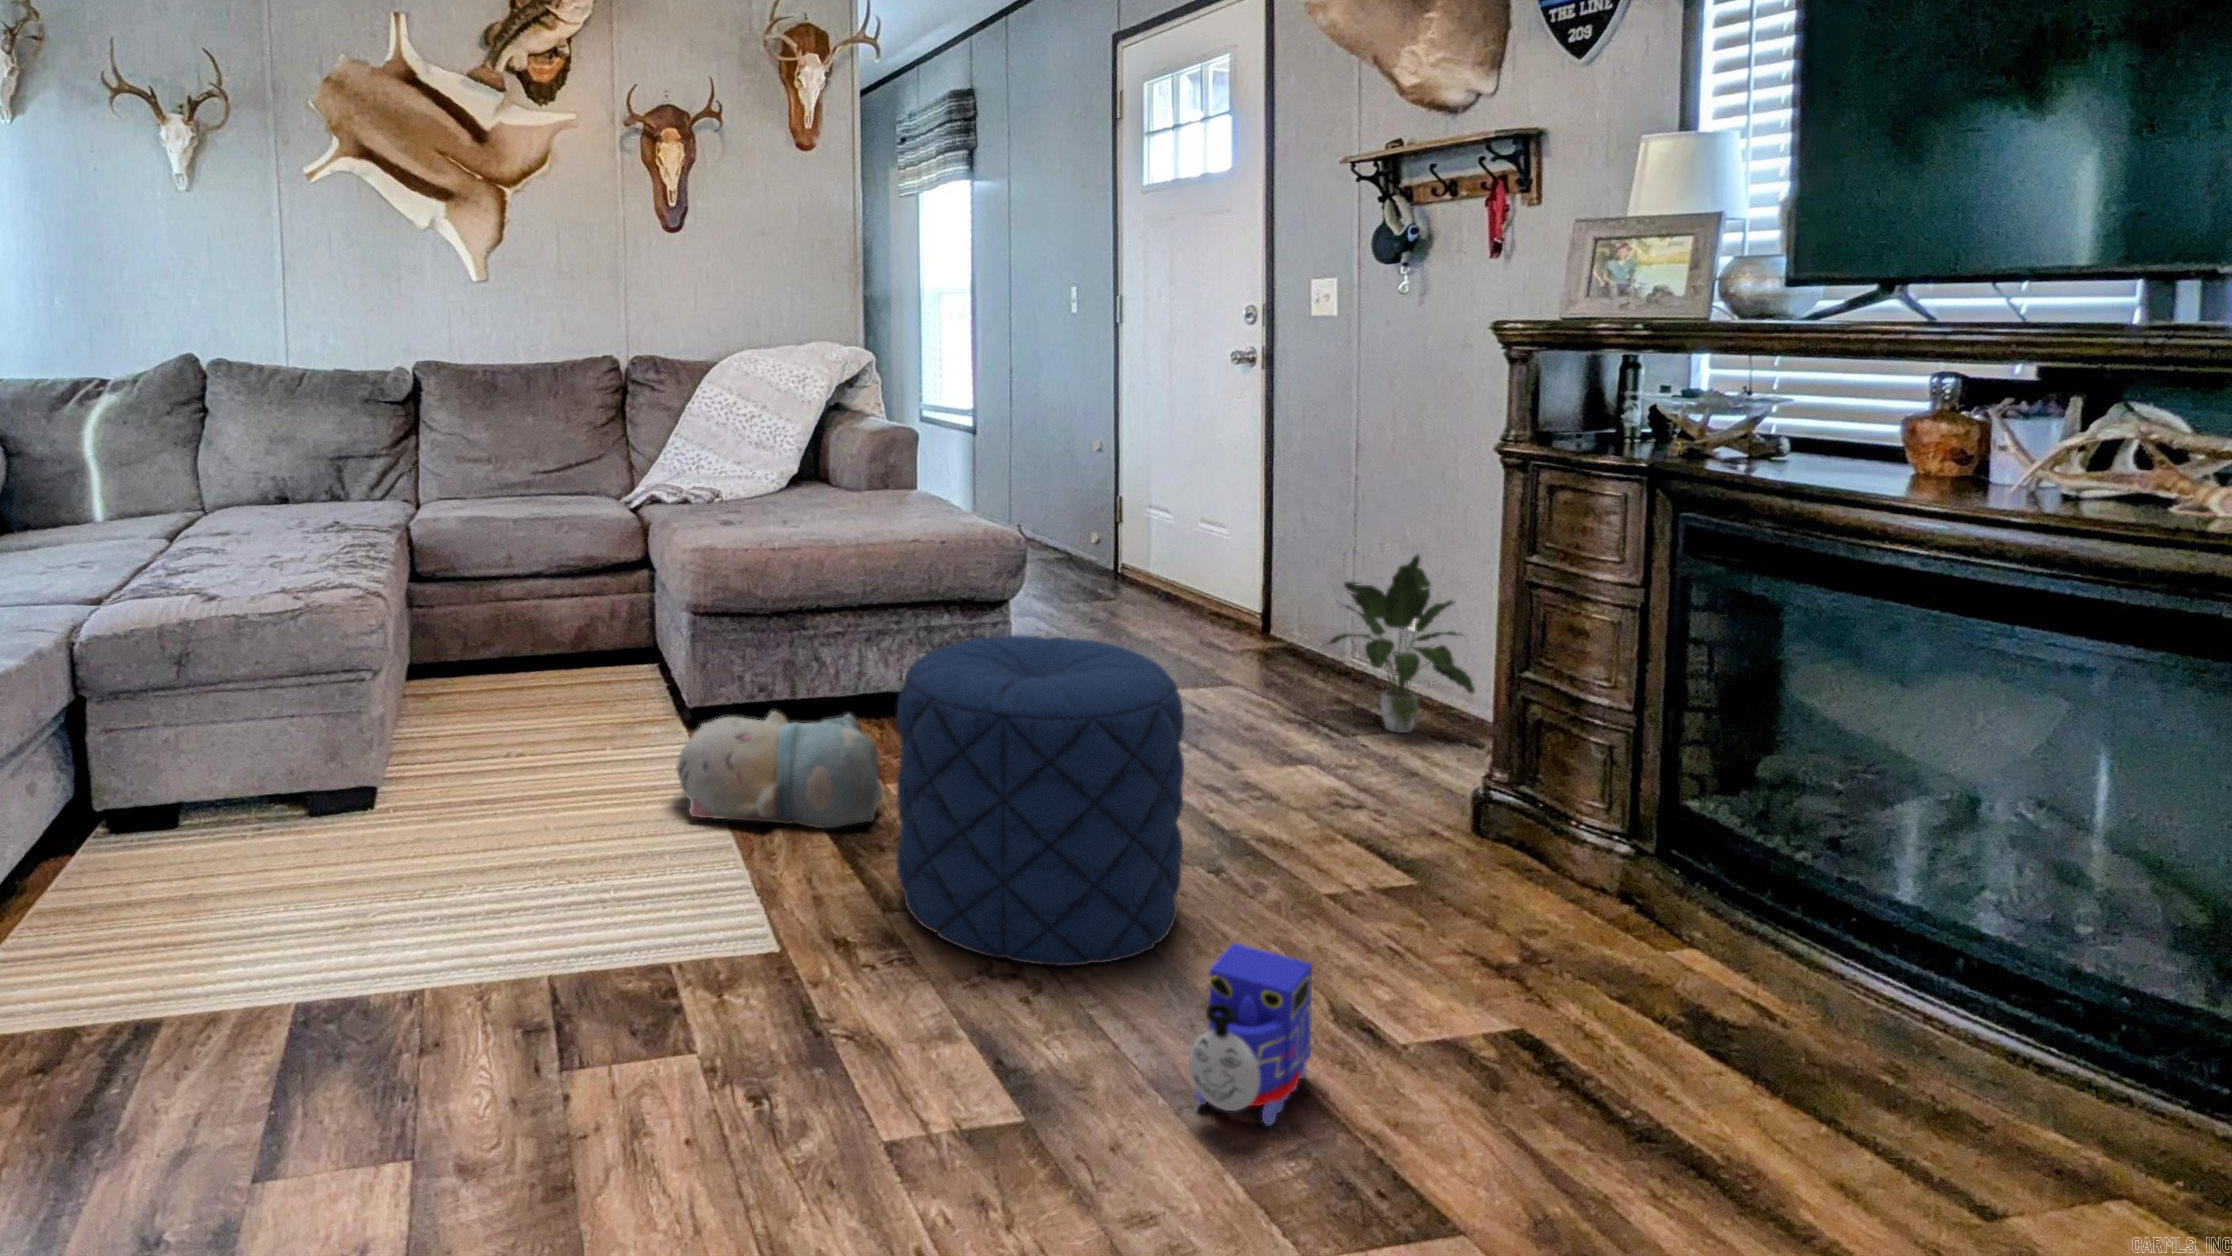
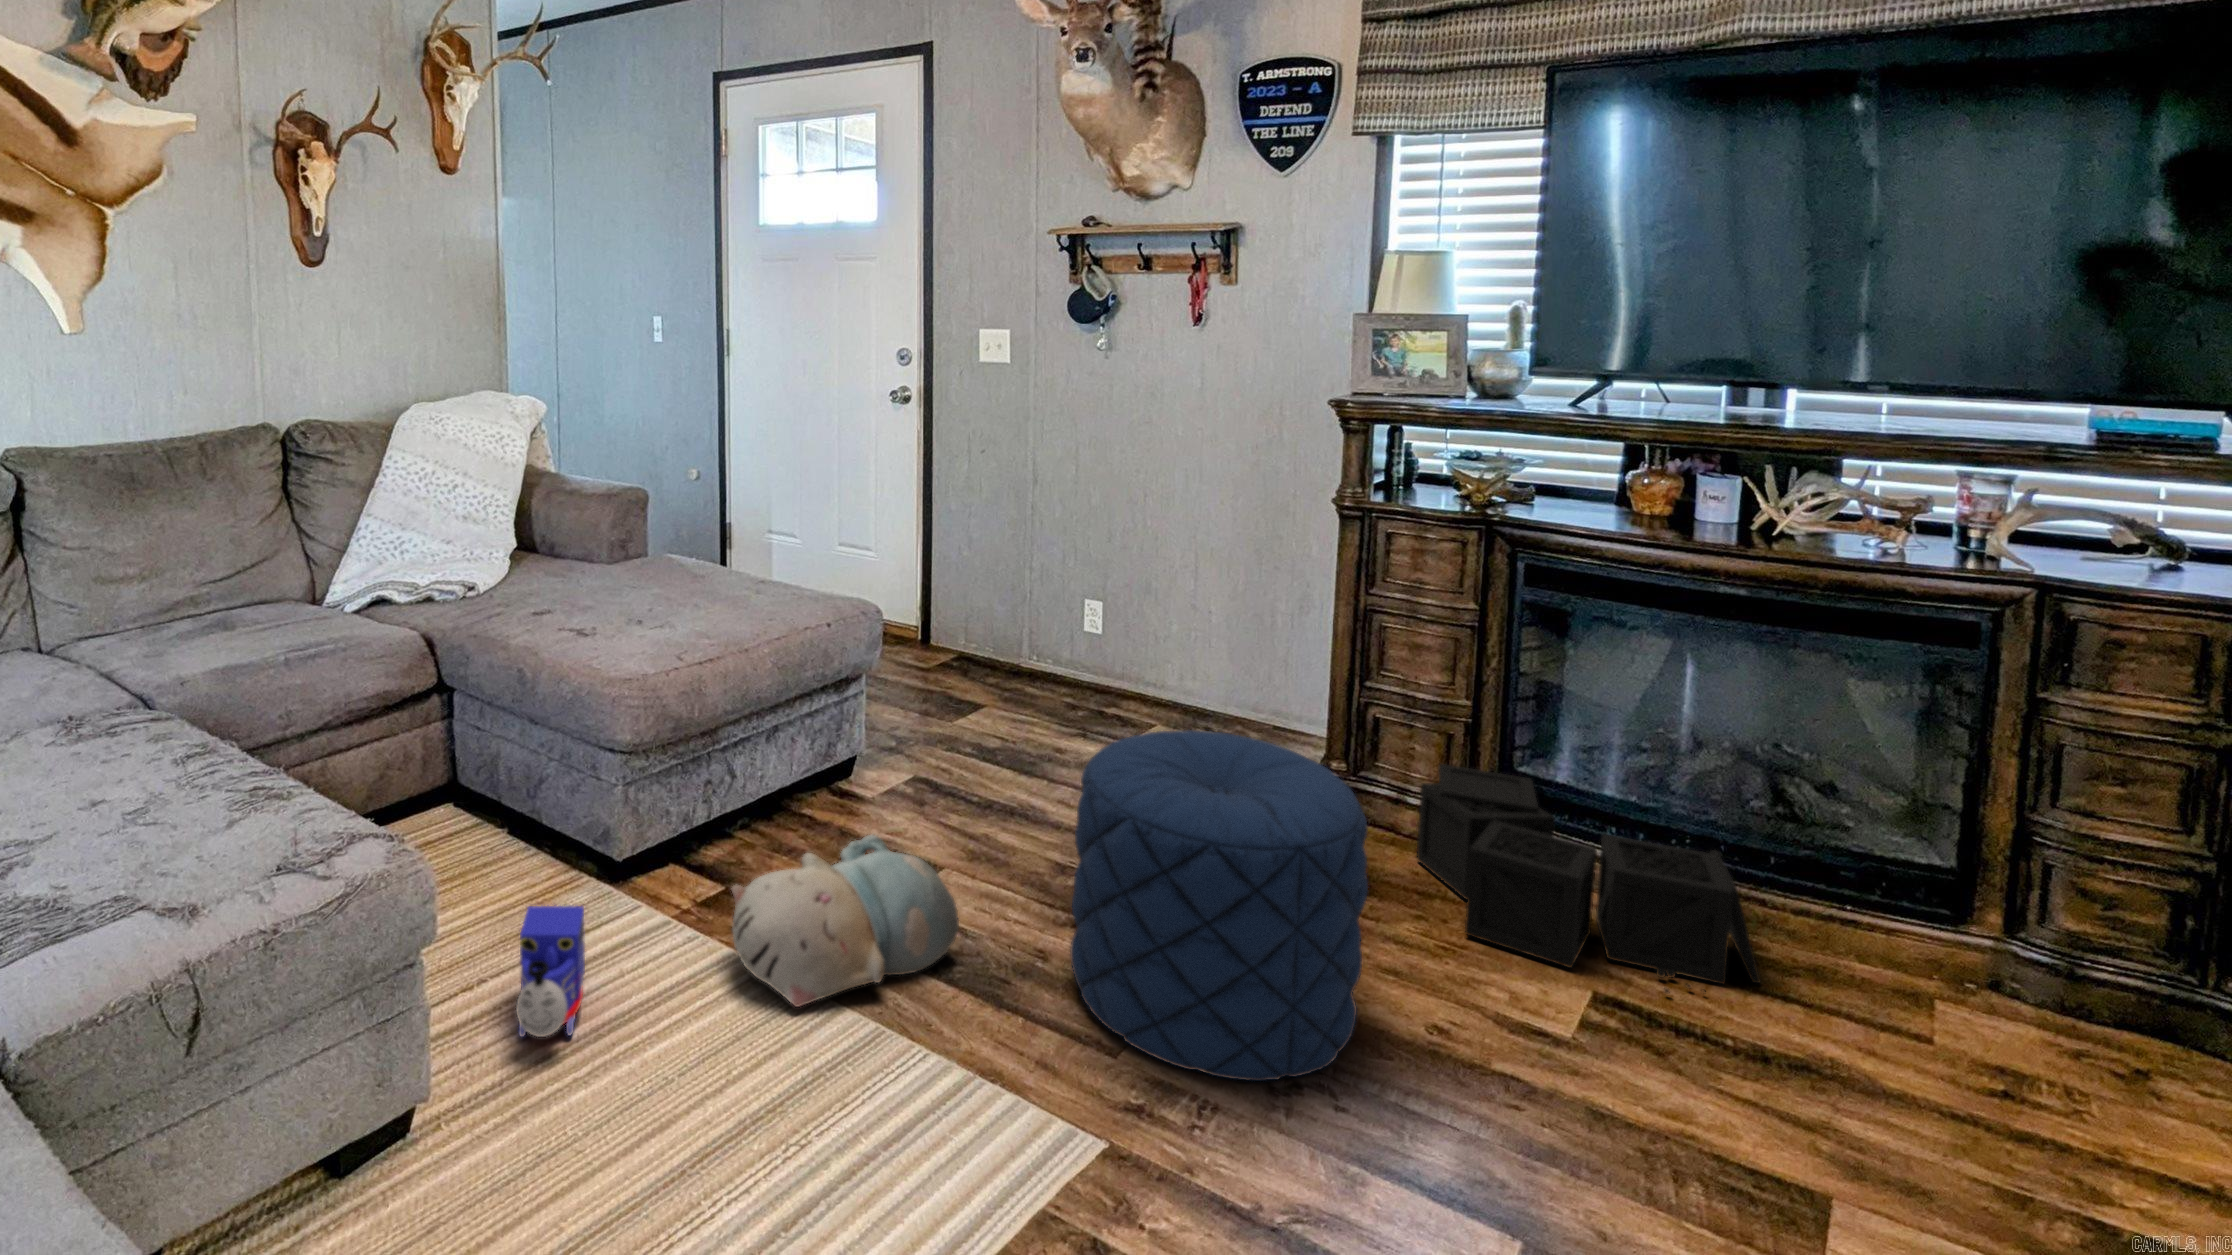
potted plant: present [1329,555,1475,733] -> none [1052,564,1170,713]
storage bin: none [1435,788,1859,1085] -> present [1417,764,1760,993]
toy train: present [1189,943,1312,1126] -> present [516,906,585,1037]

